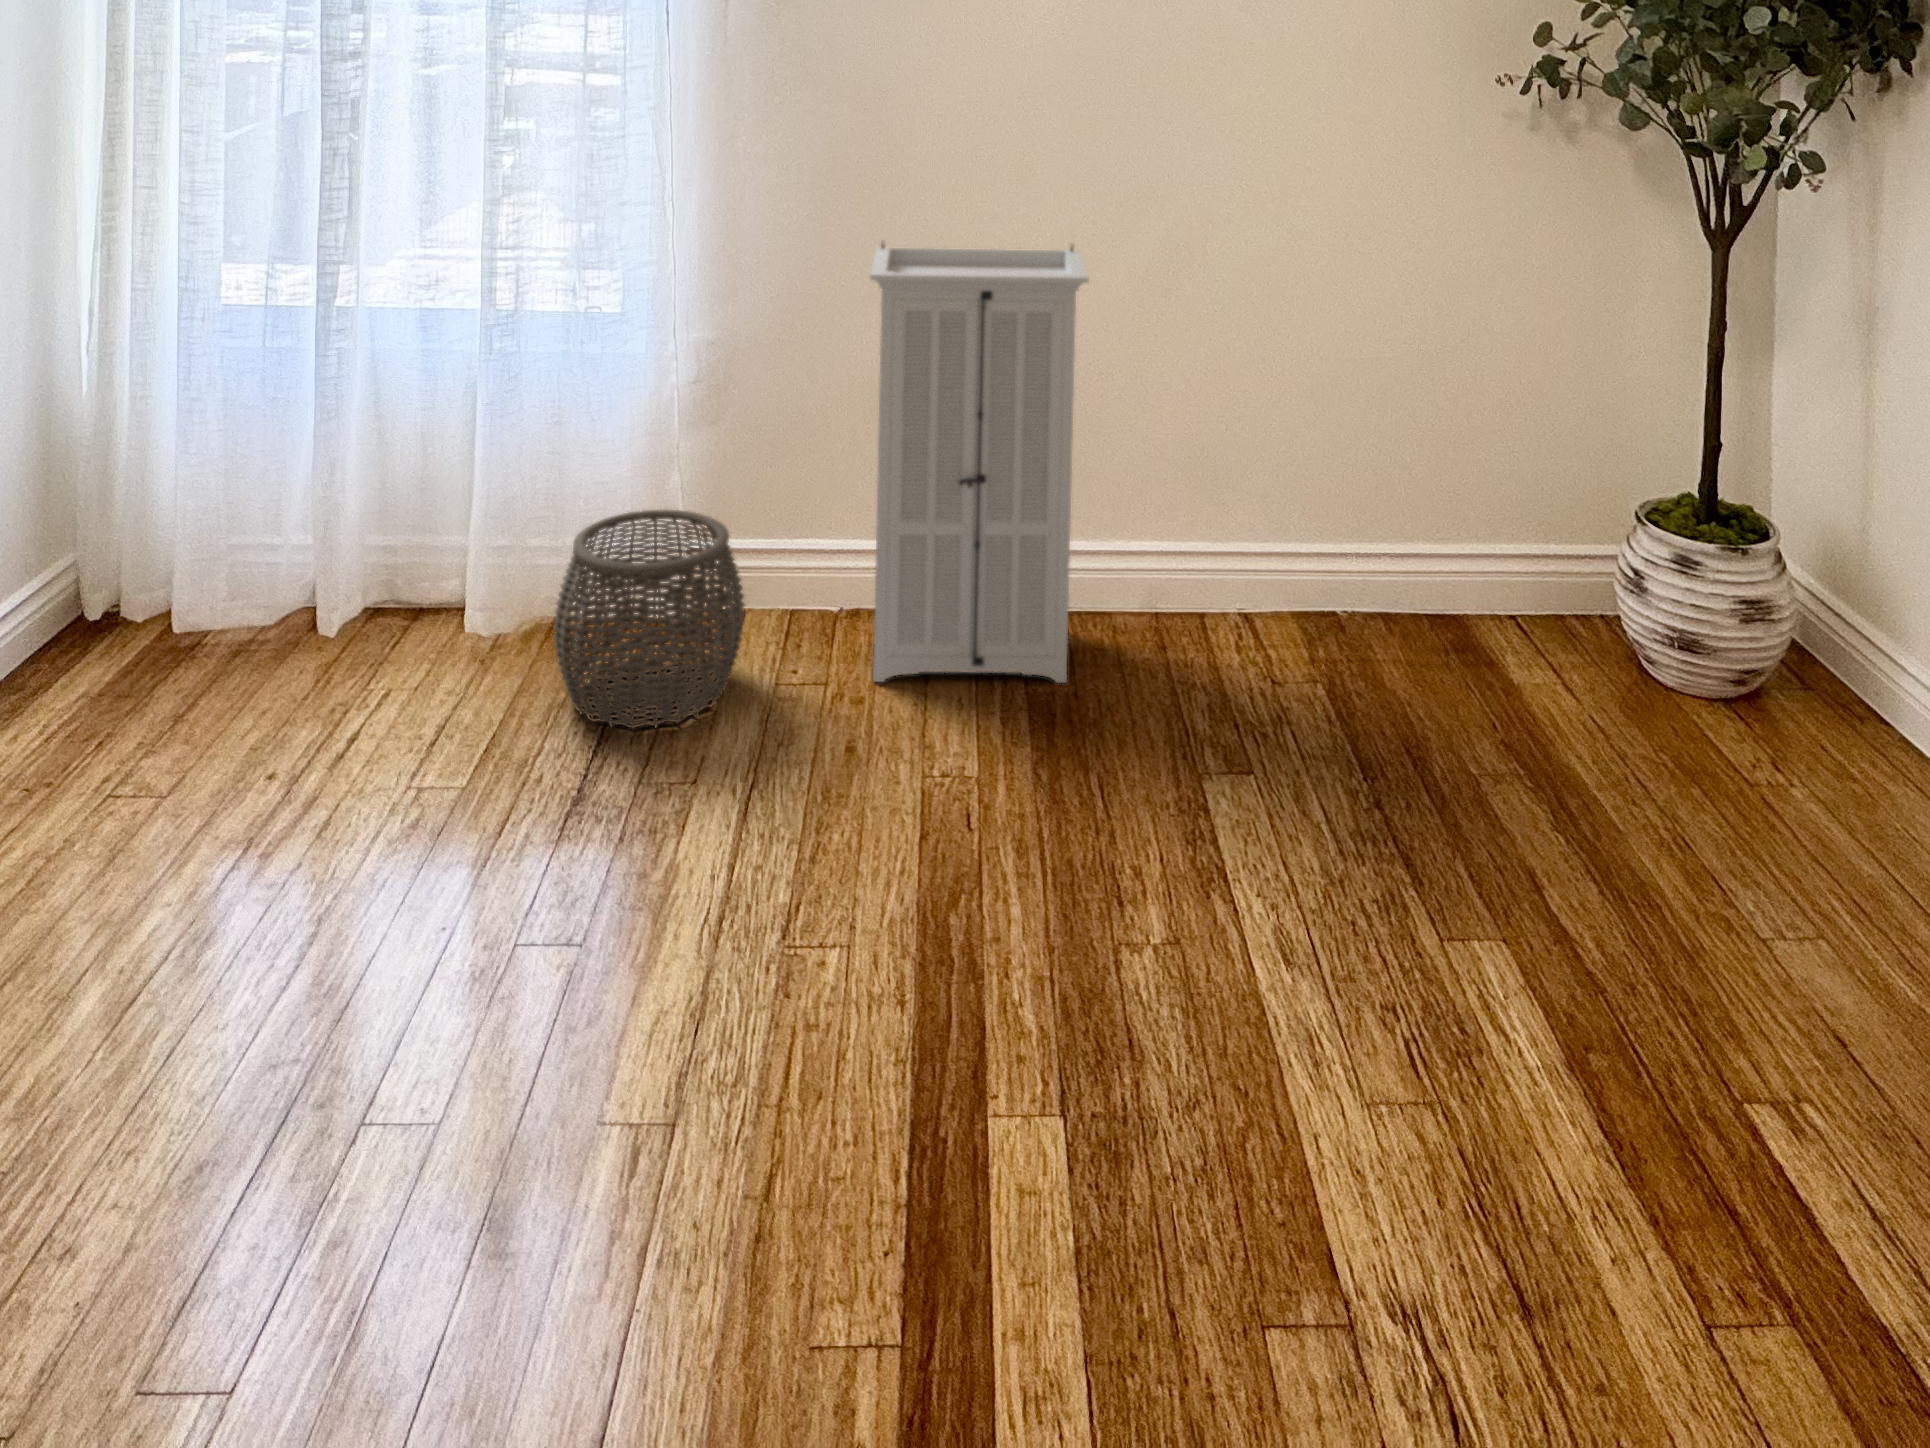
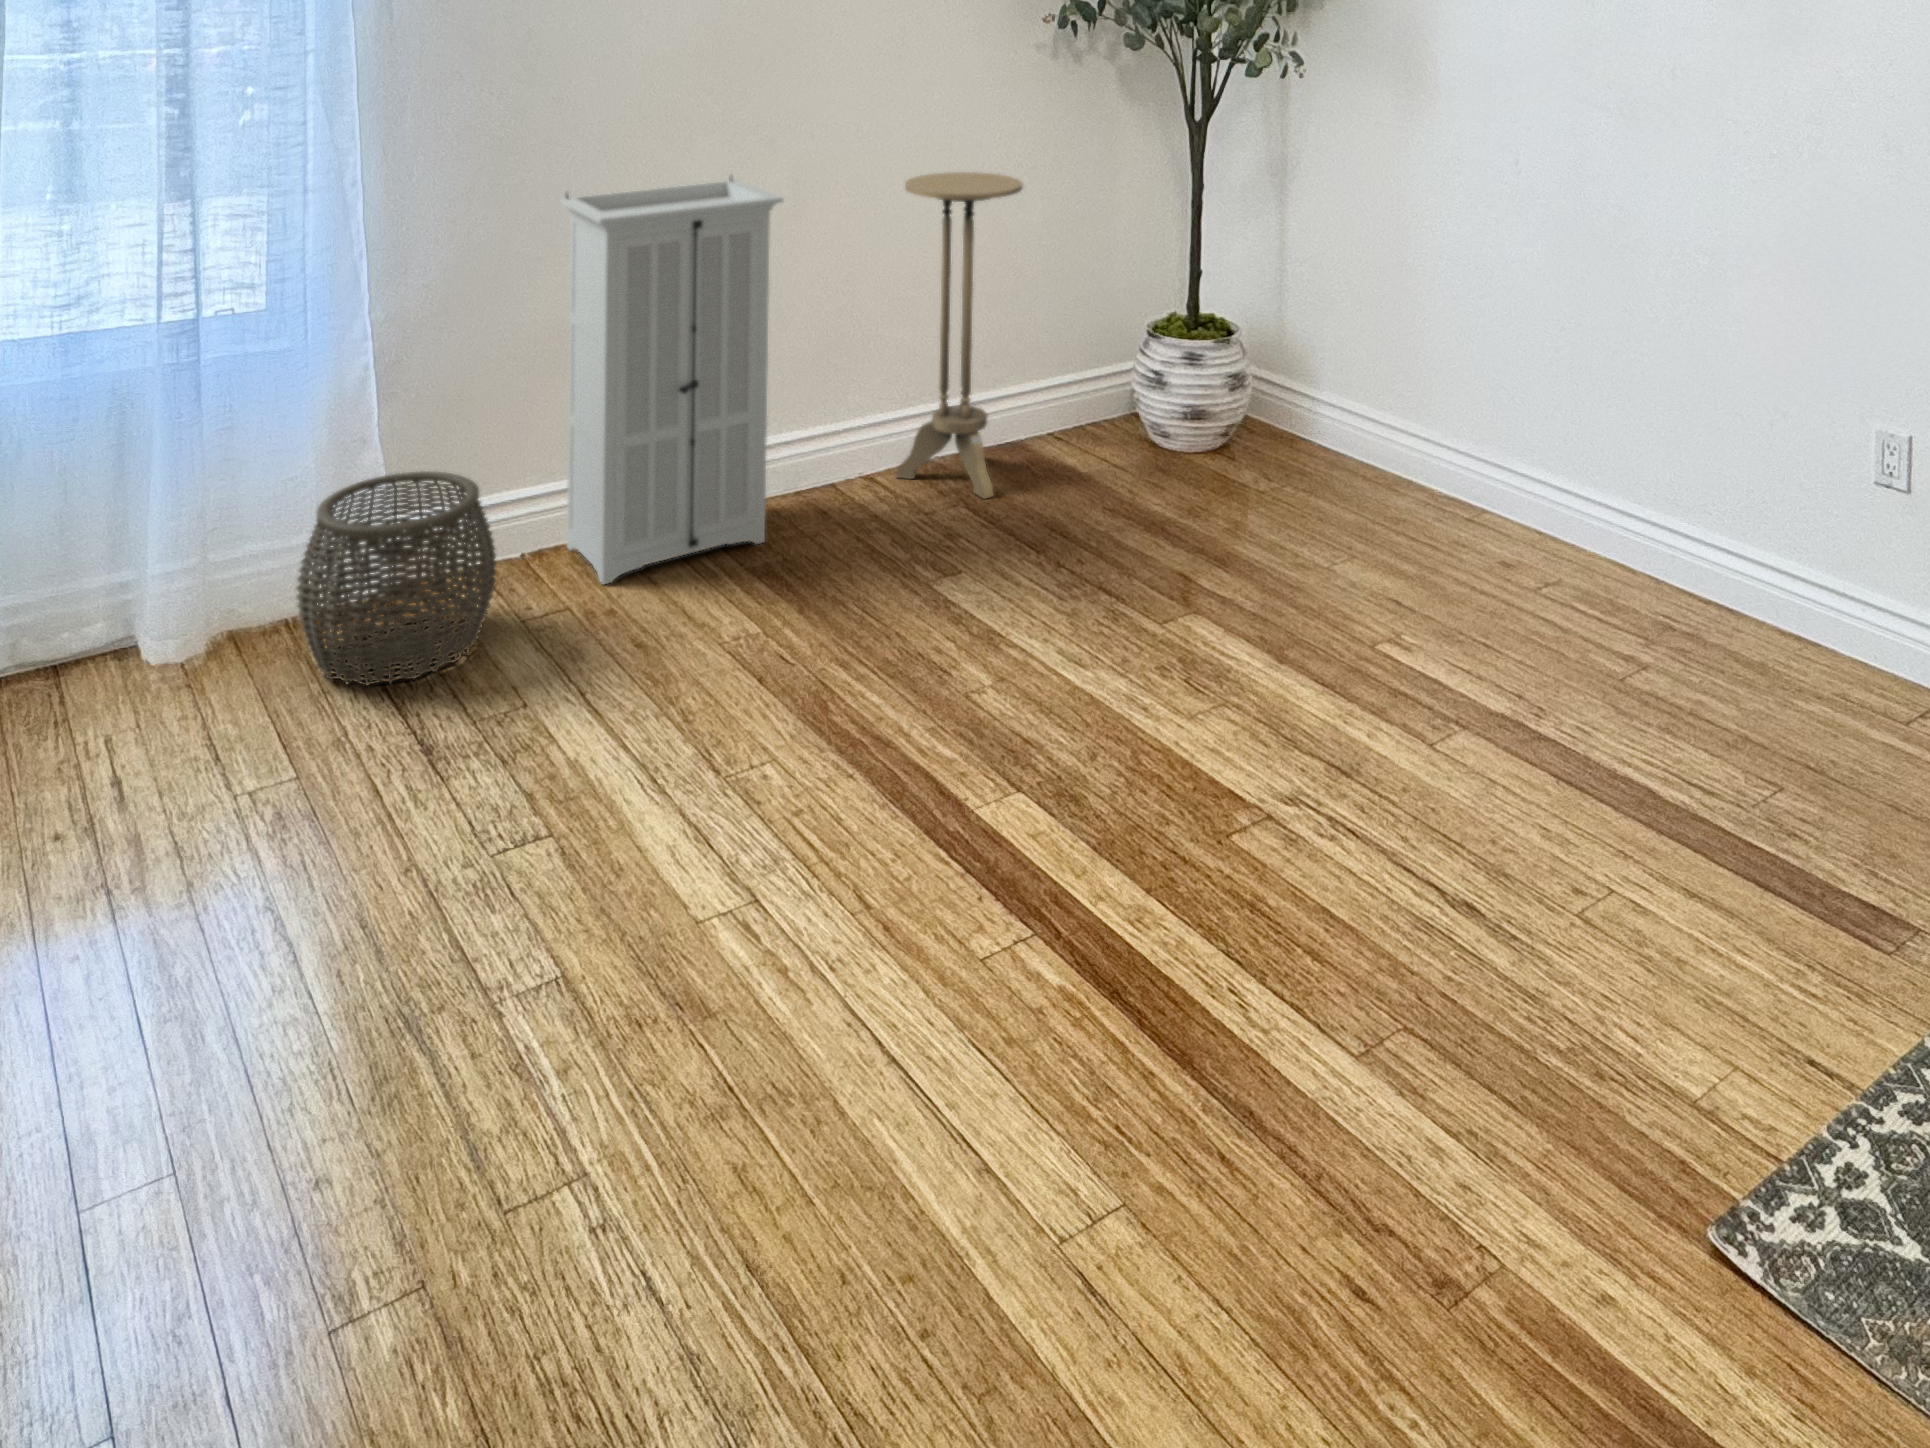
side table: none [1272,272,1432,702] -> present [896,172,1023,499]

